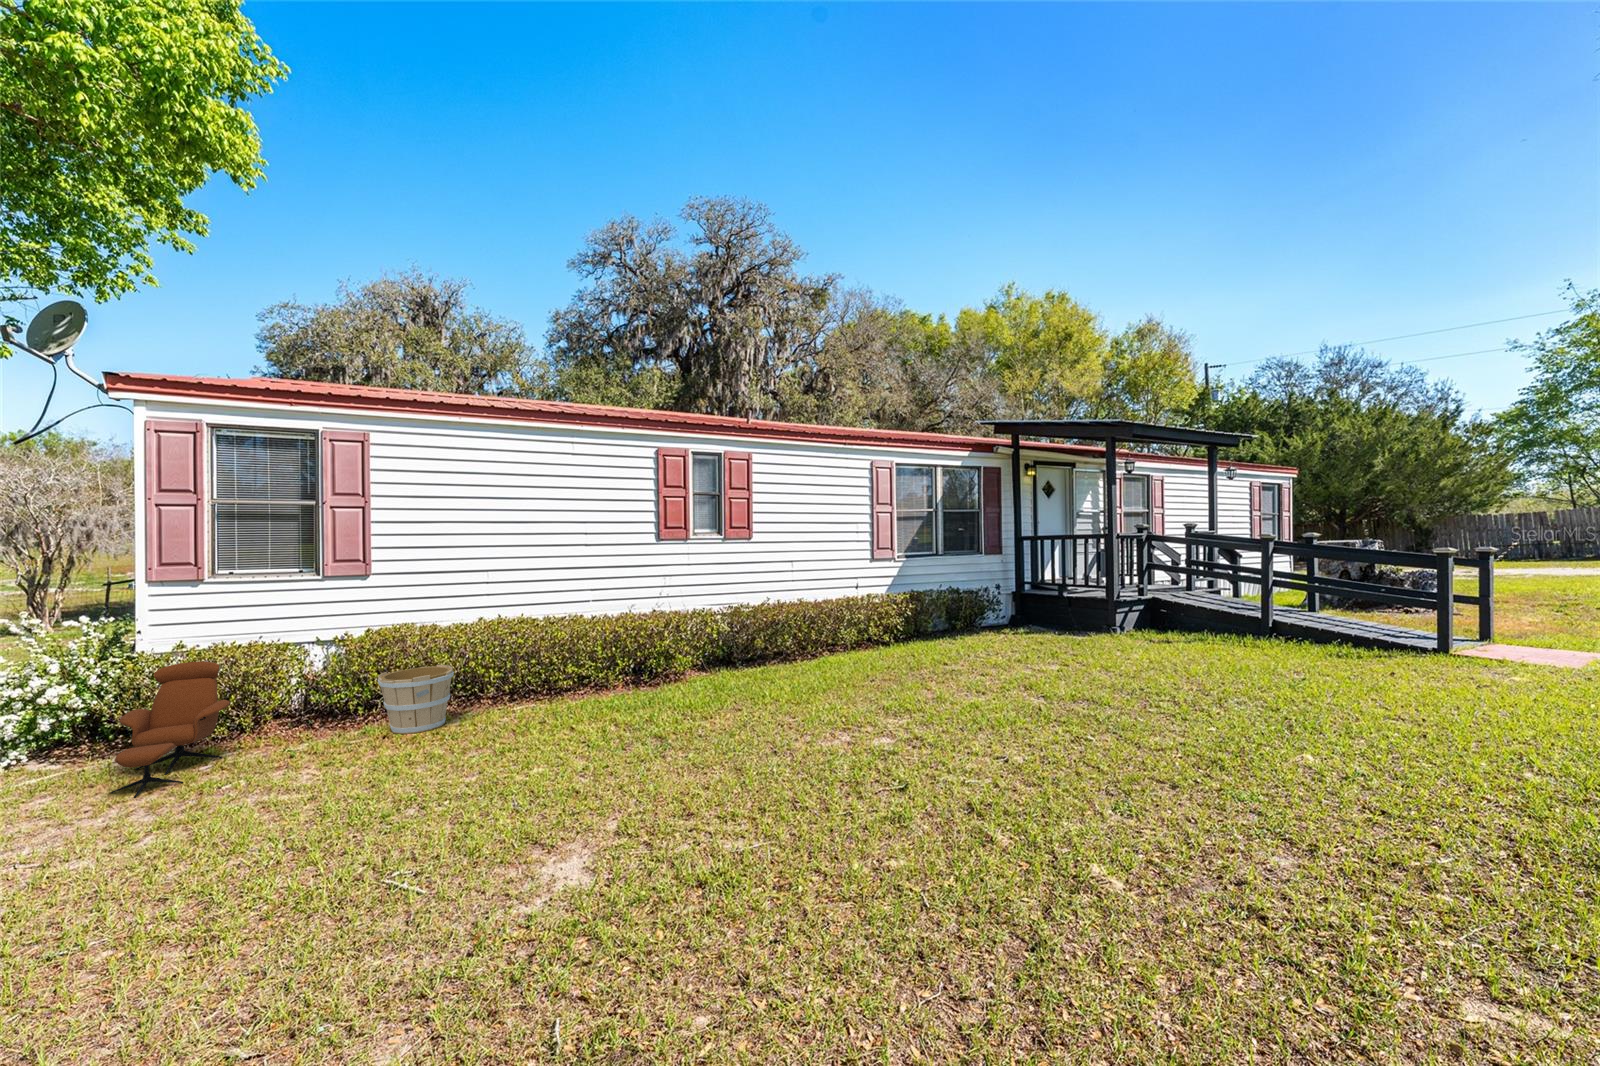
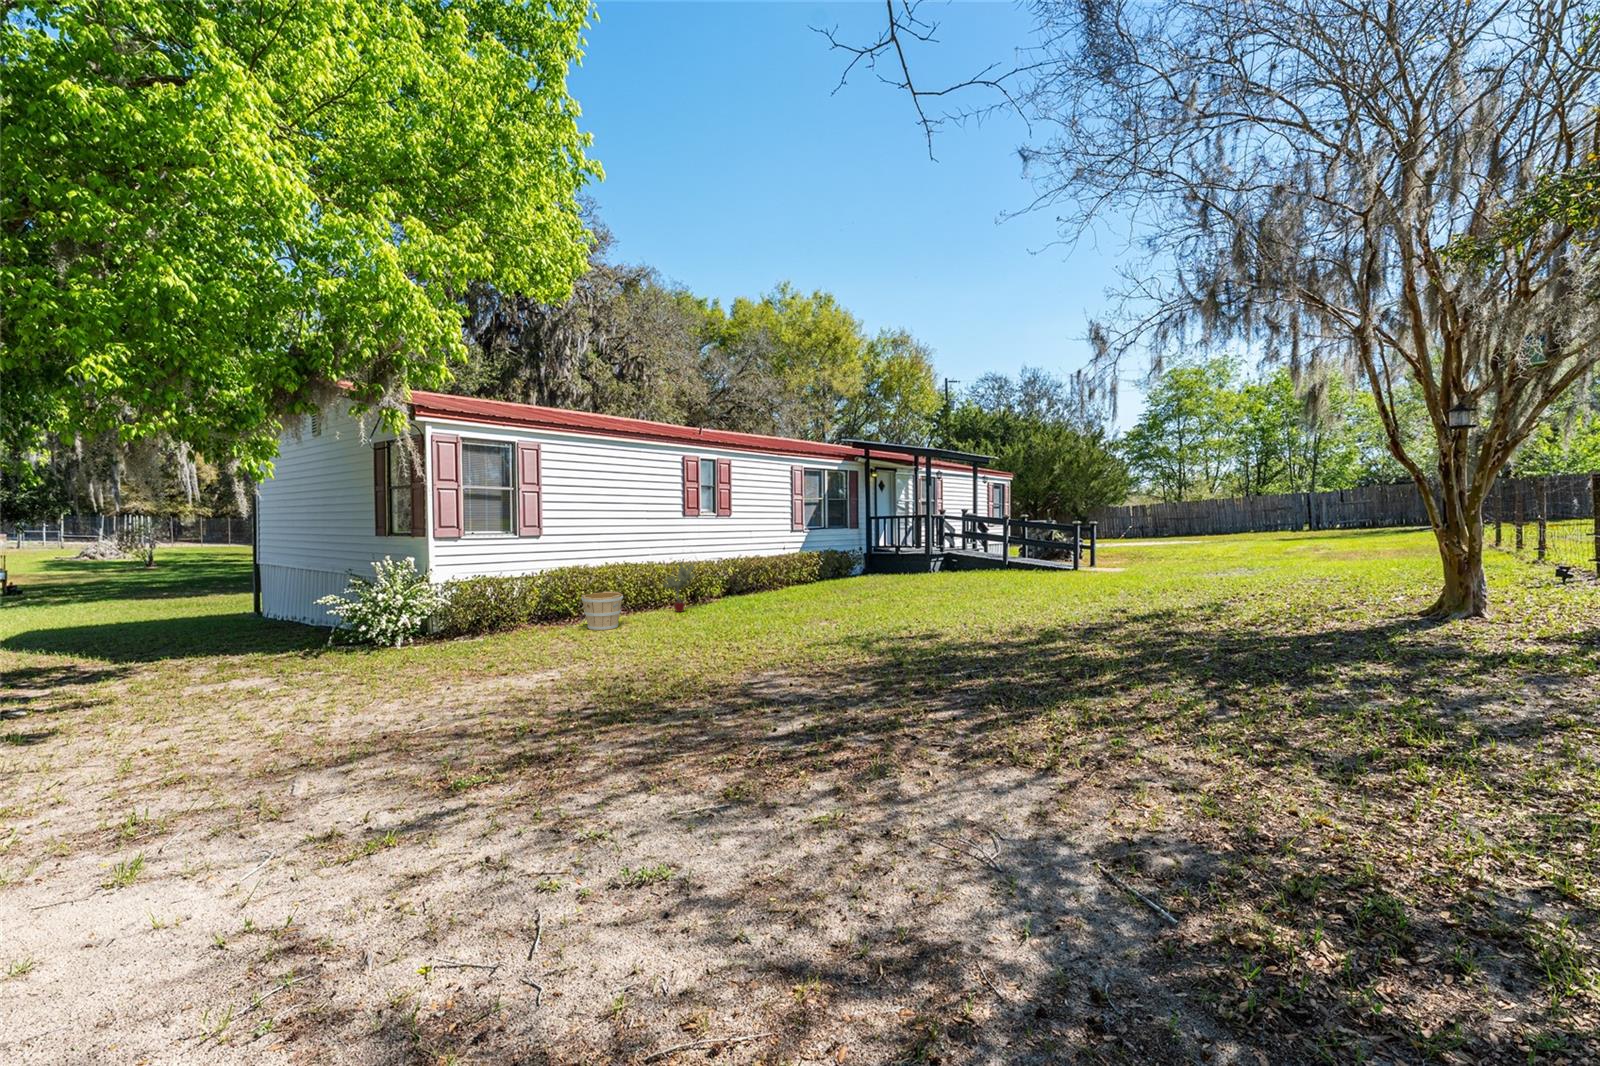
potted tree: none [560,610,629,697] -> present [664,560,695,612]
lounge chair: present [111,661,230,798] -> none [470,587,531,656]

